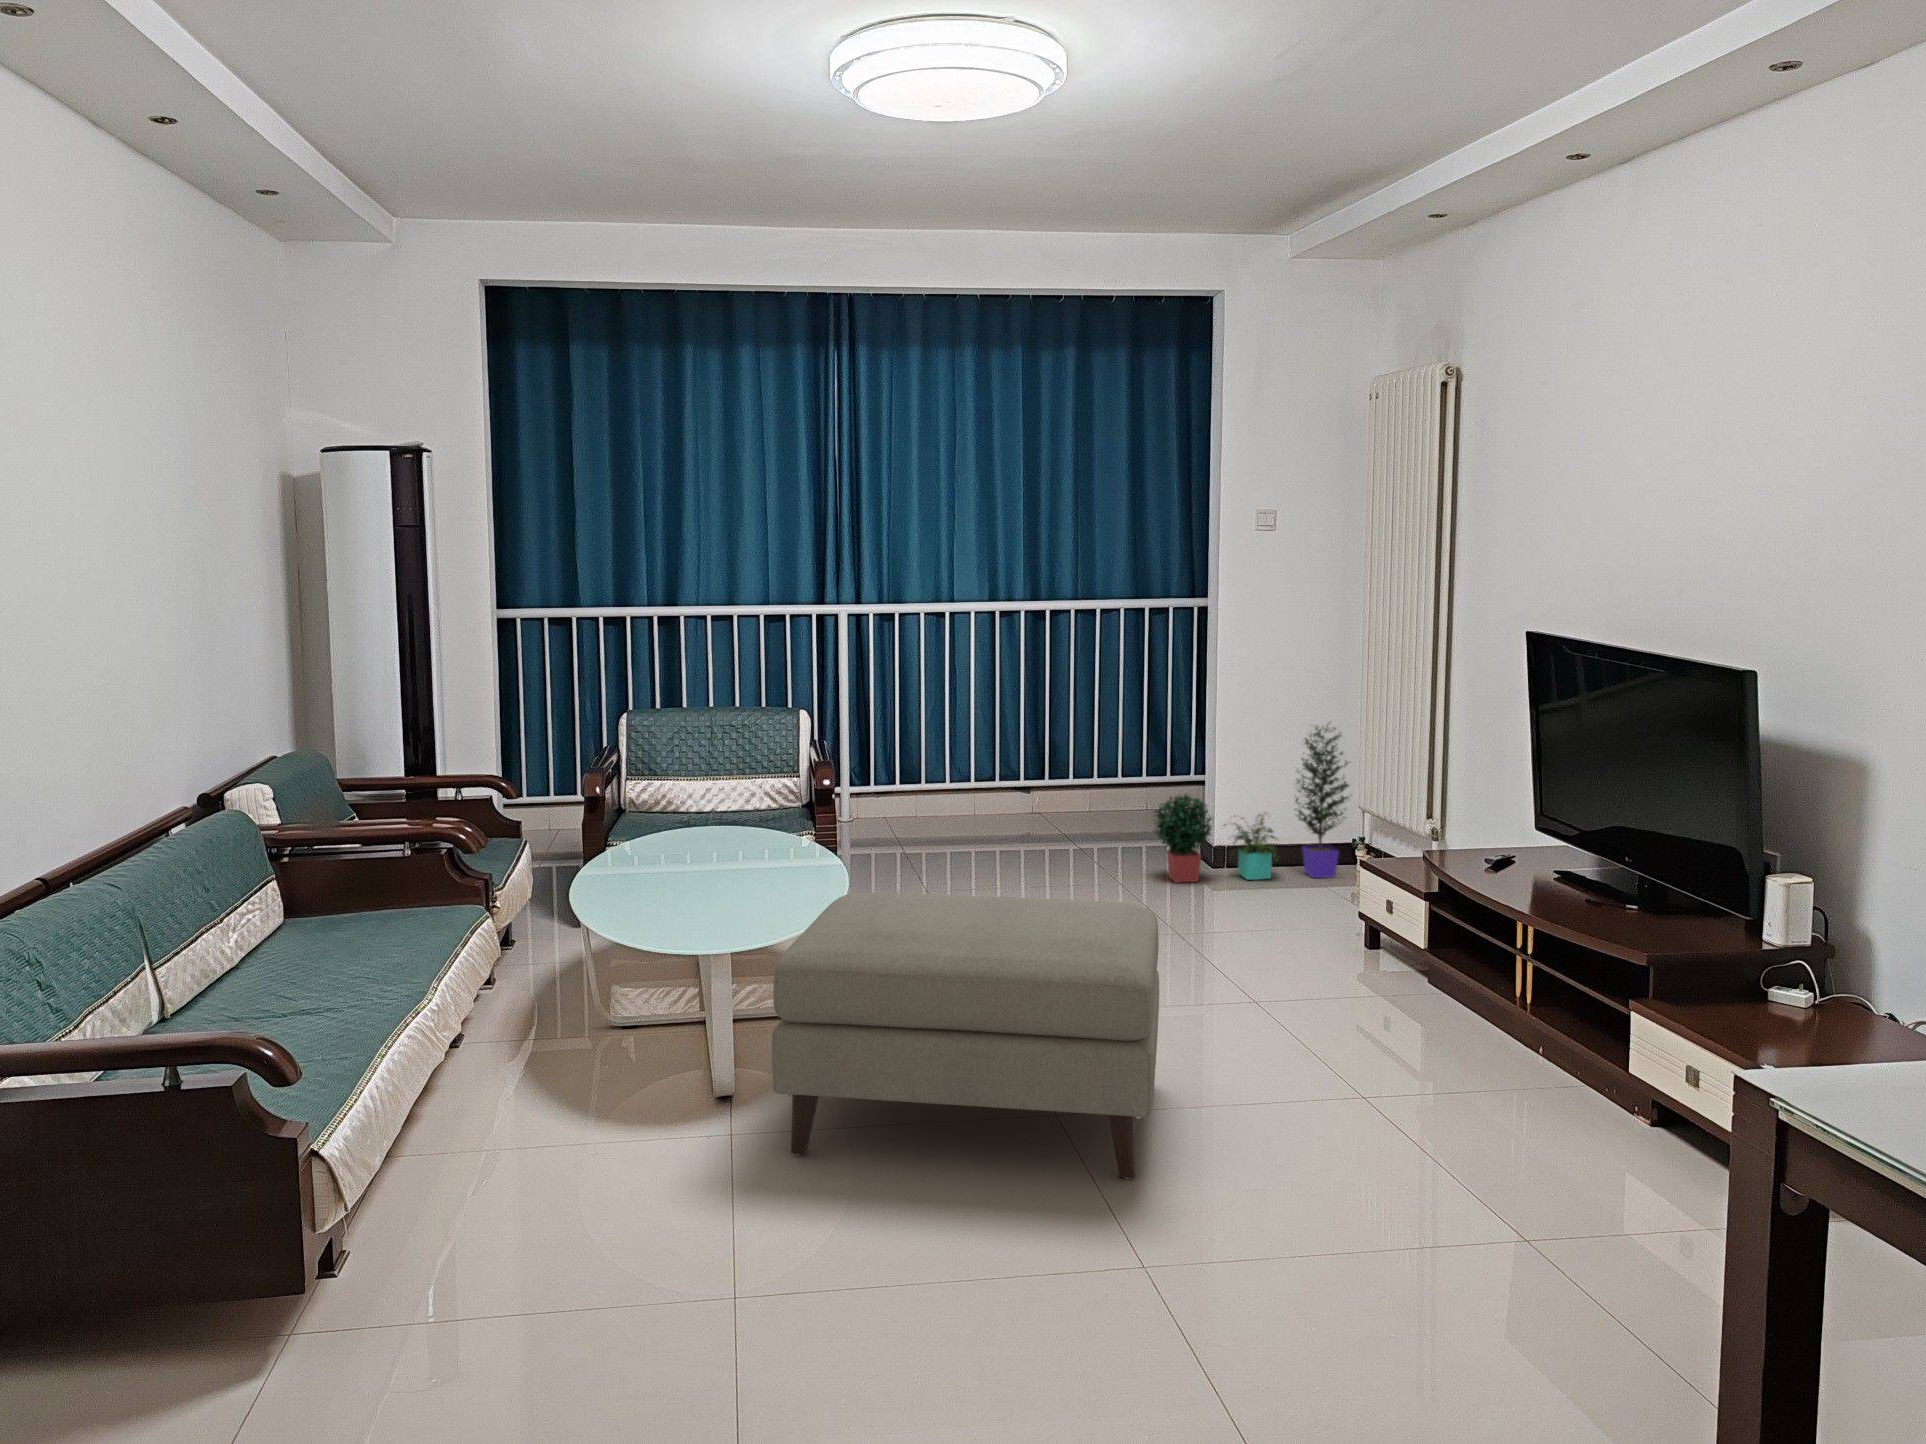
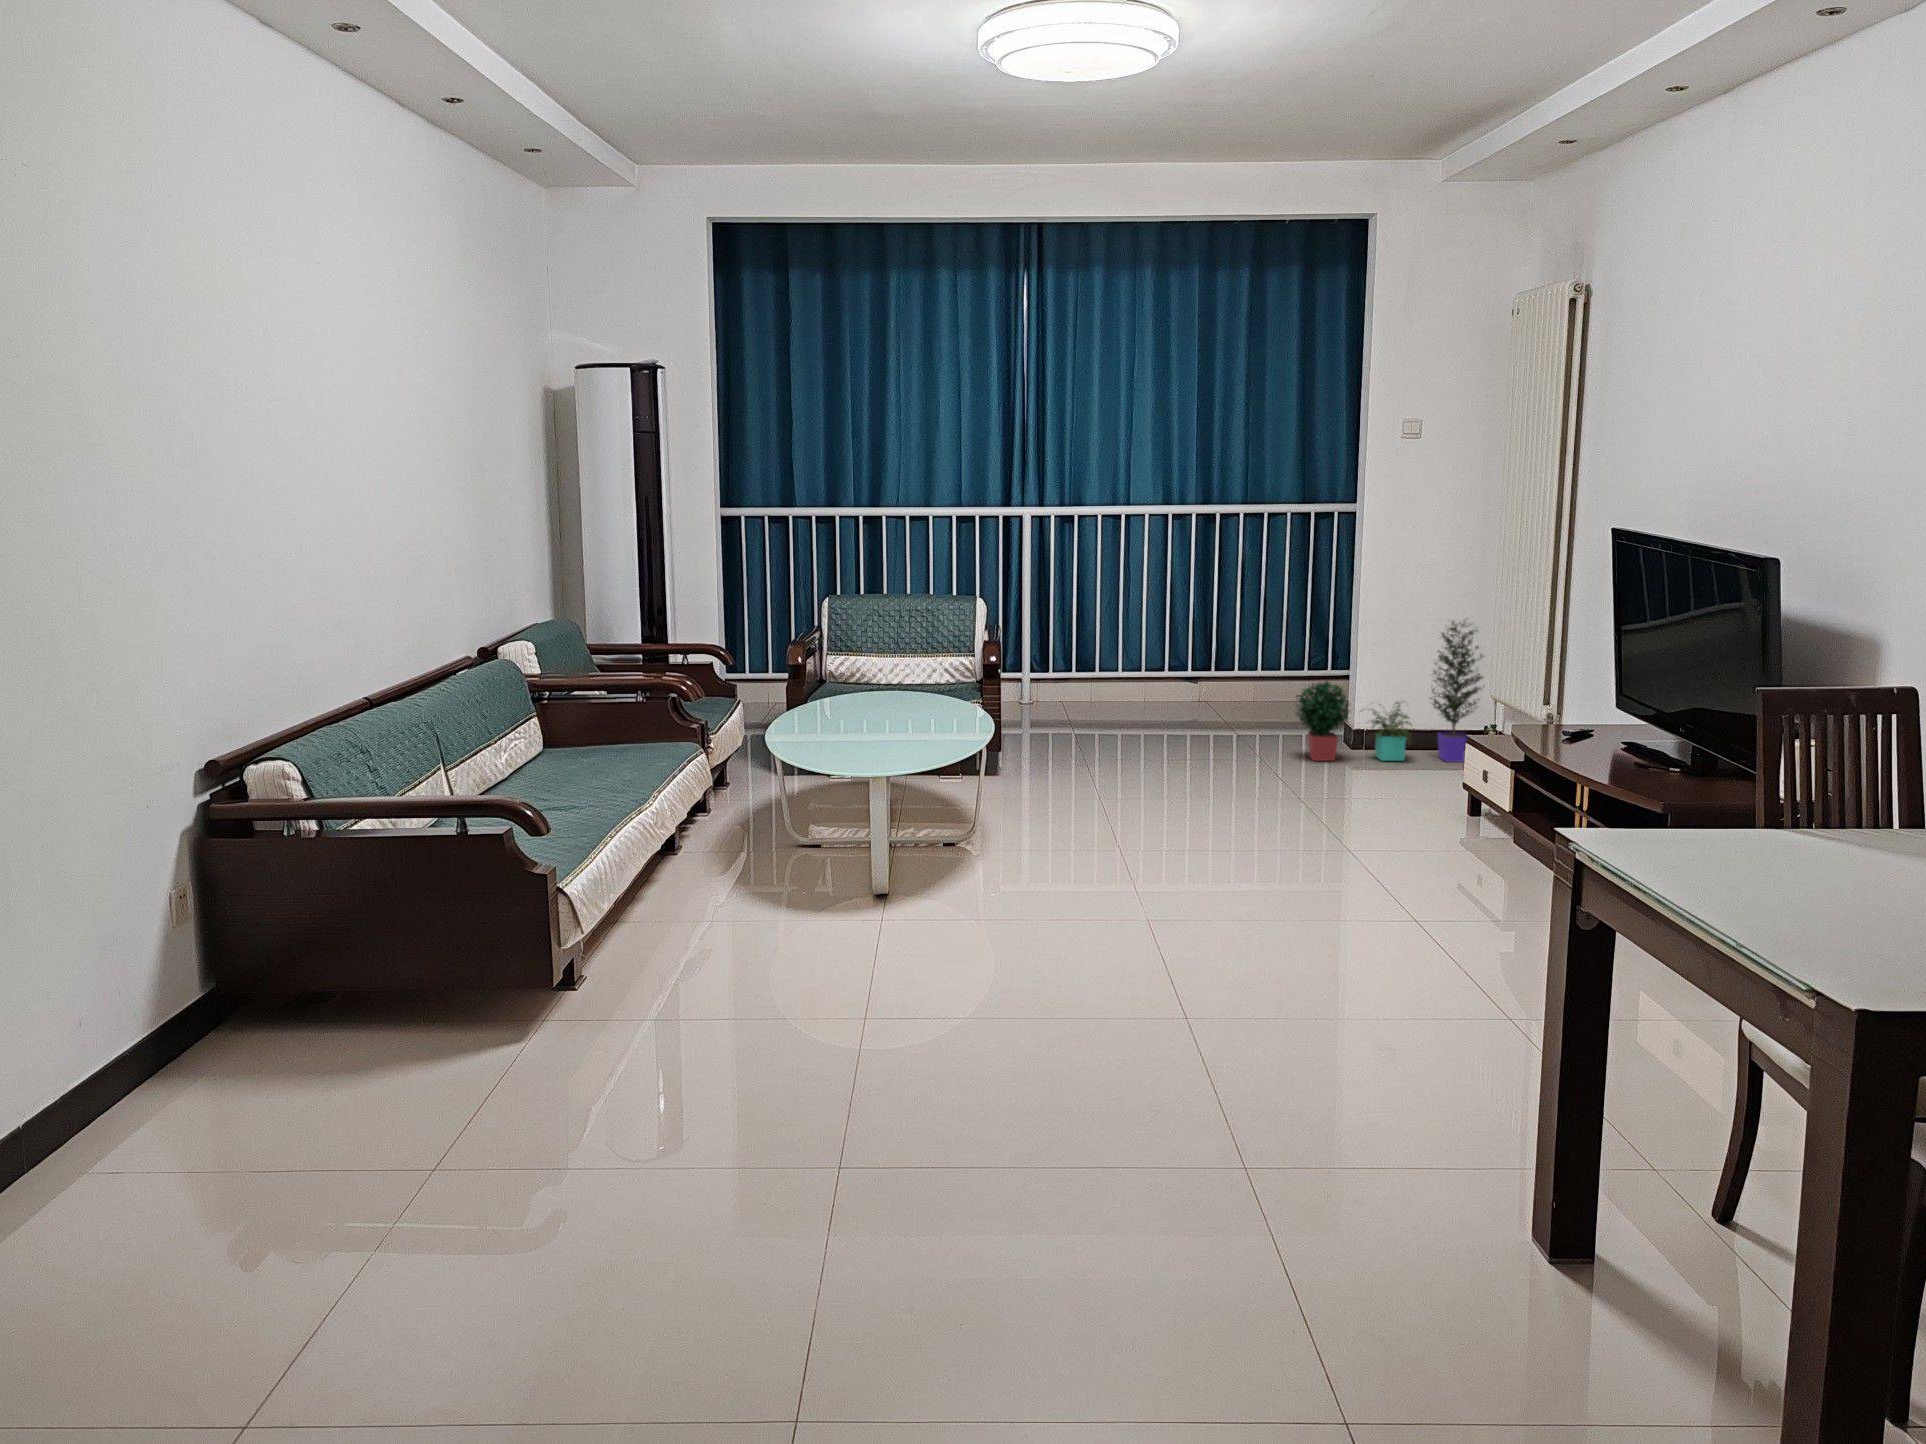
ottoman: present [772,892,1159,1179] -> none [909,737,1241,965]

